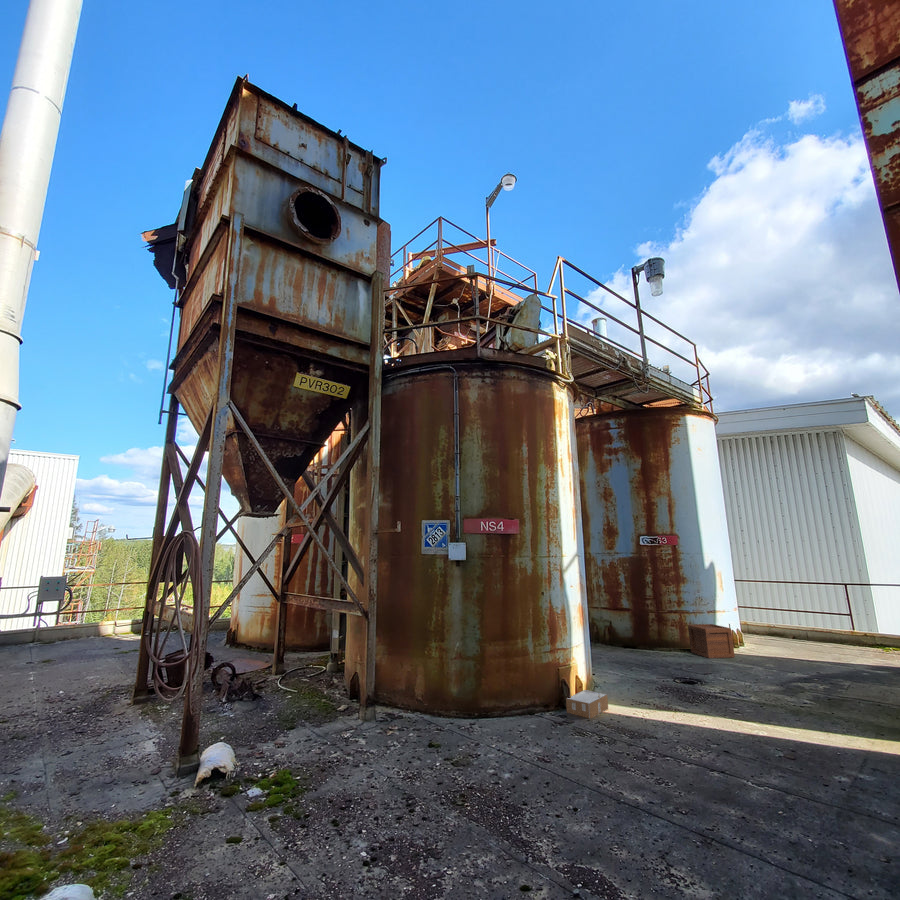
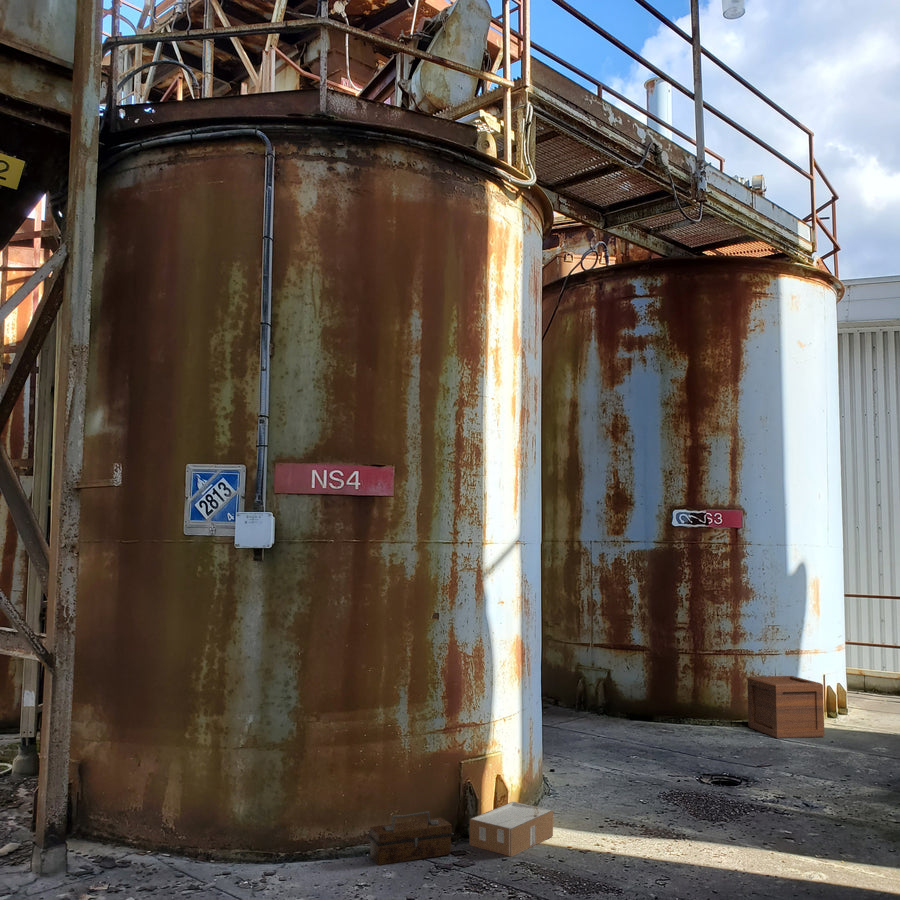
toolbox: none [517,694,560,722] -> present [368,811,454,865]

